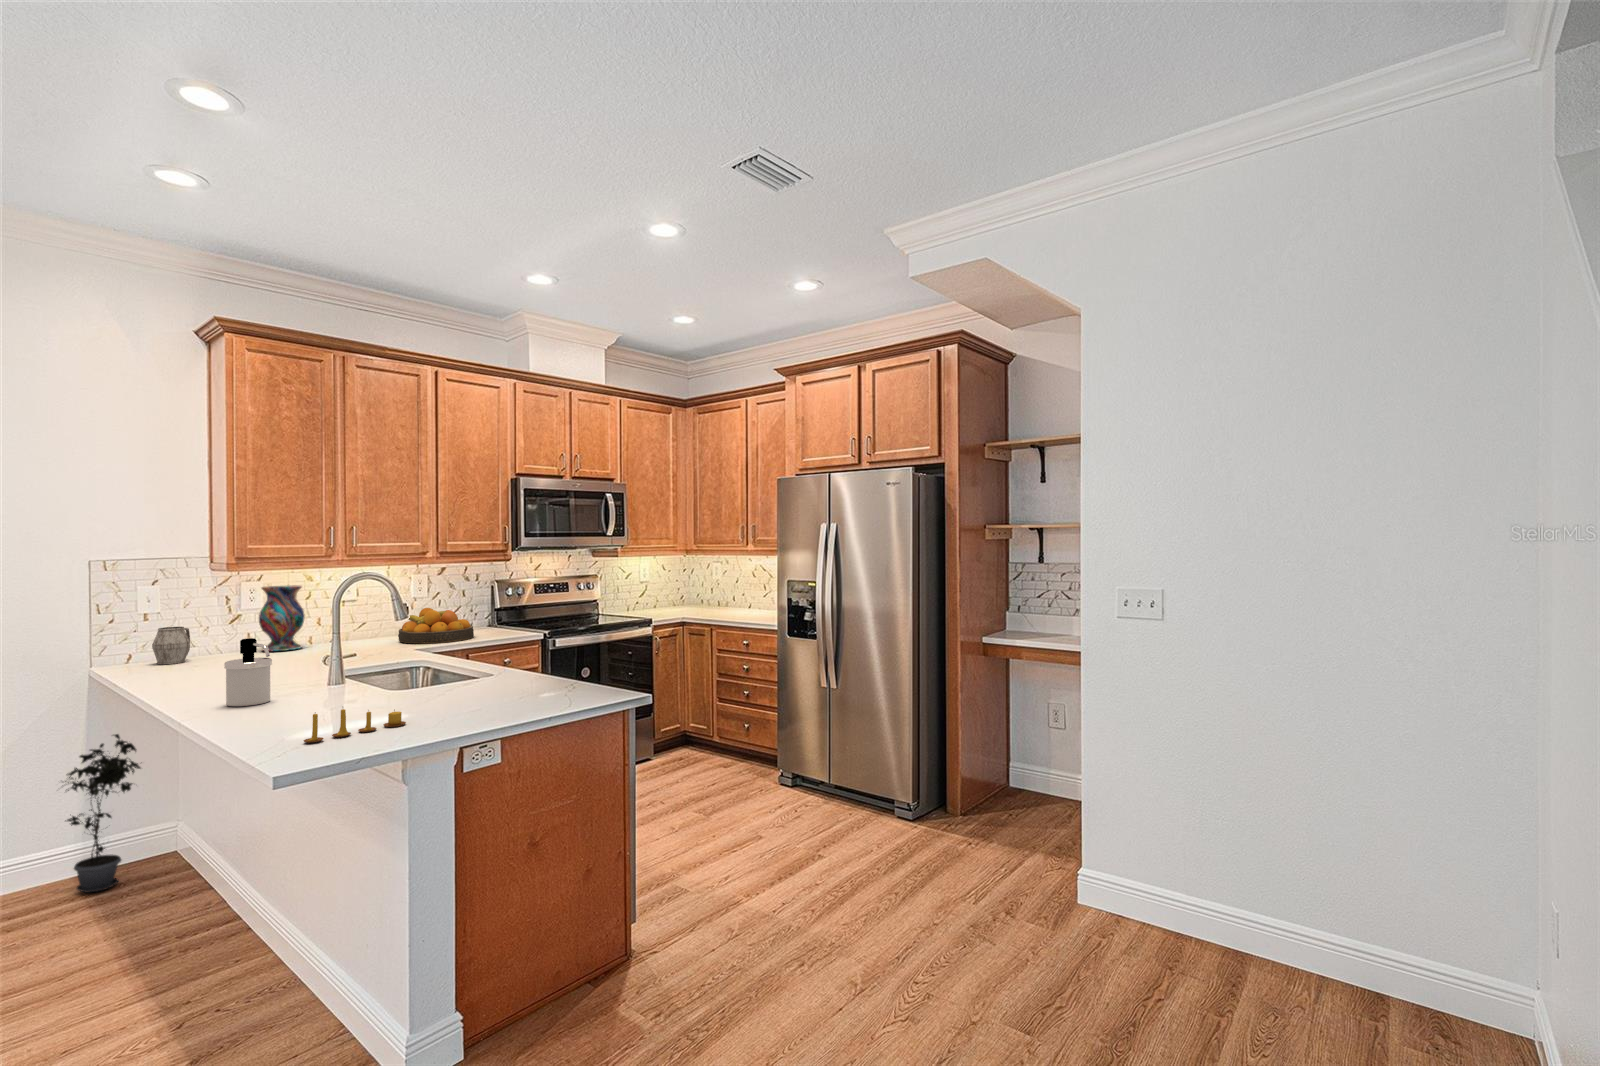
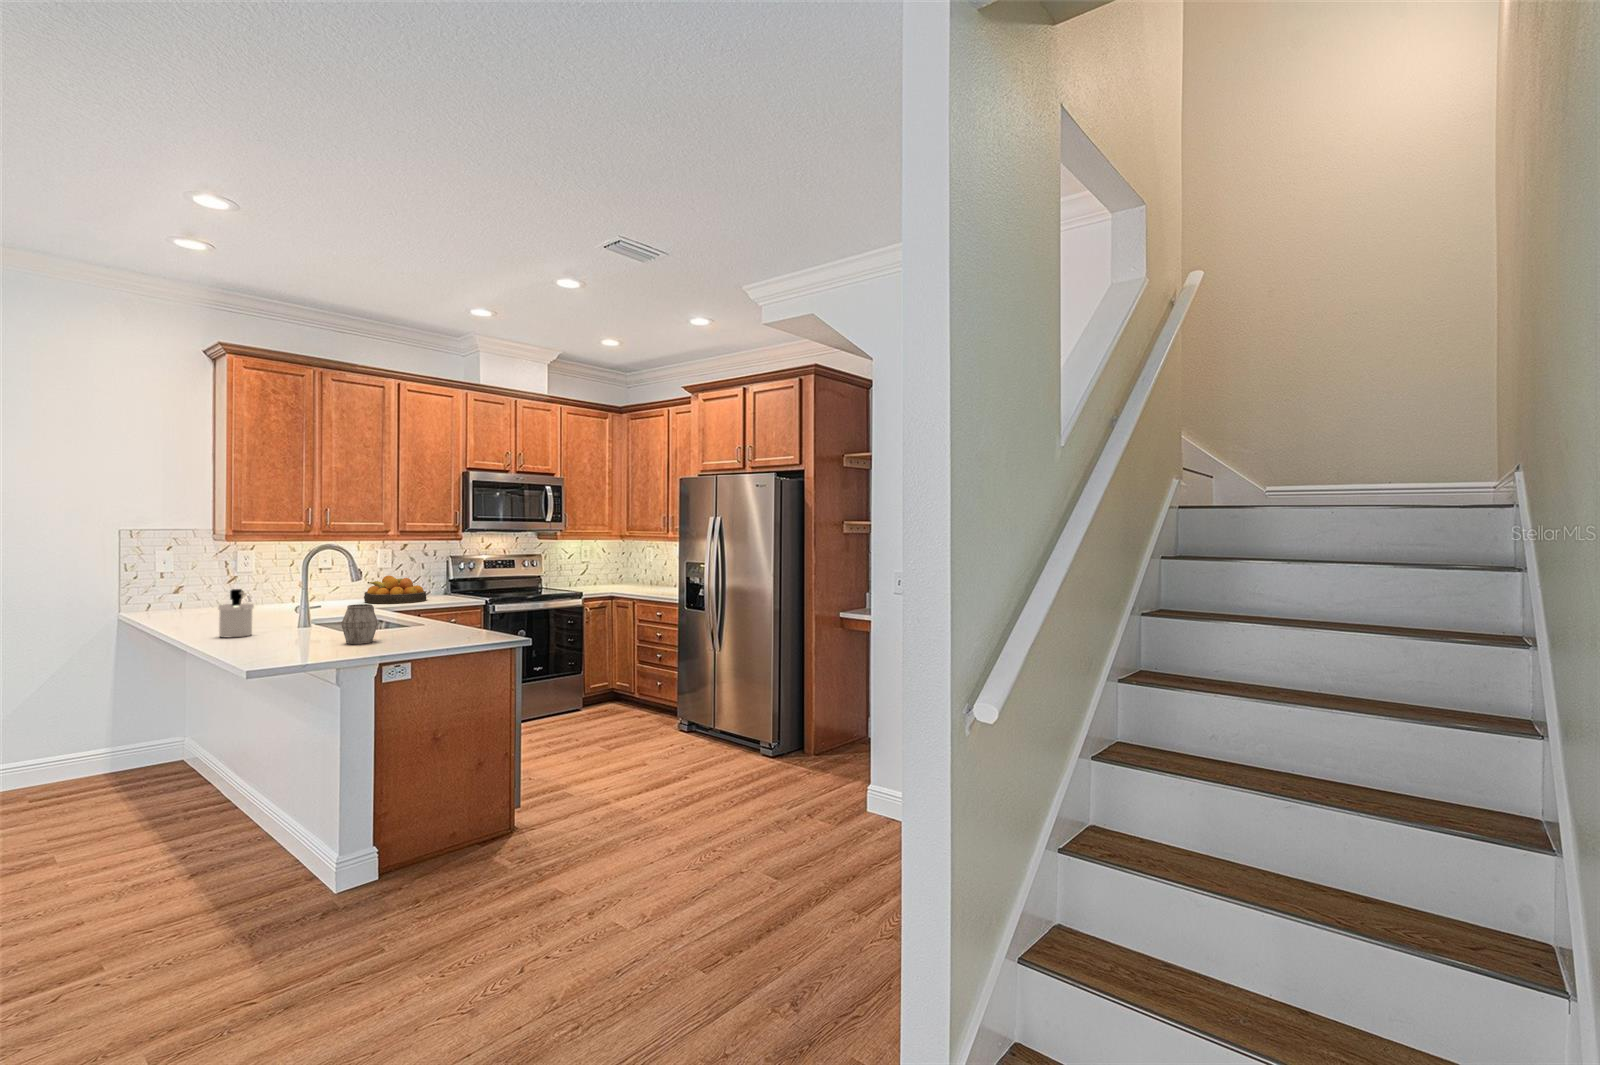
vase: present [259,585,304,651] -> none [251,554,288,606]
mug: present [152,627,190,665] -> present [342,604,378,644]
candle: present [304,709,406,743] -> none [269,633,344,656]
potted plant: present [65,734,141,893] -> none [90,665,158,785]

